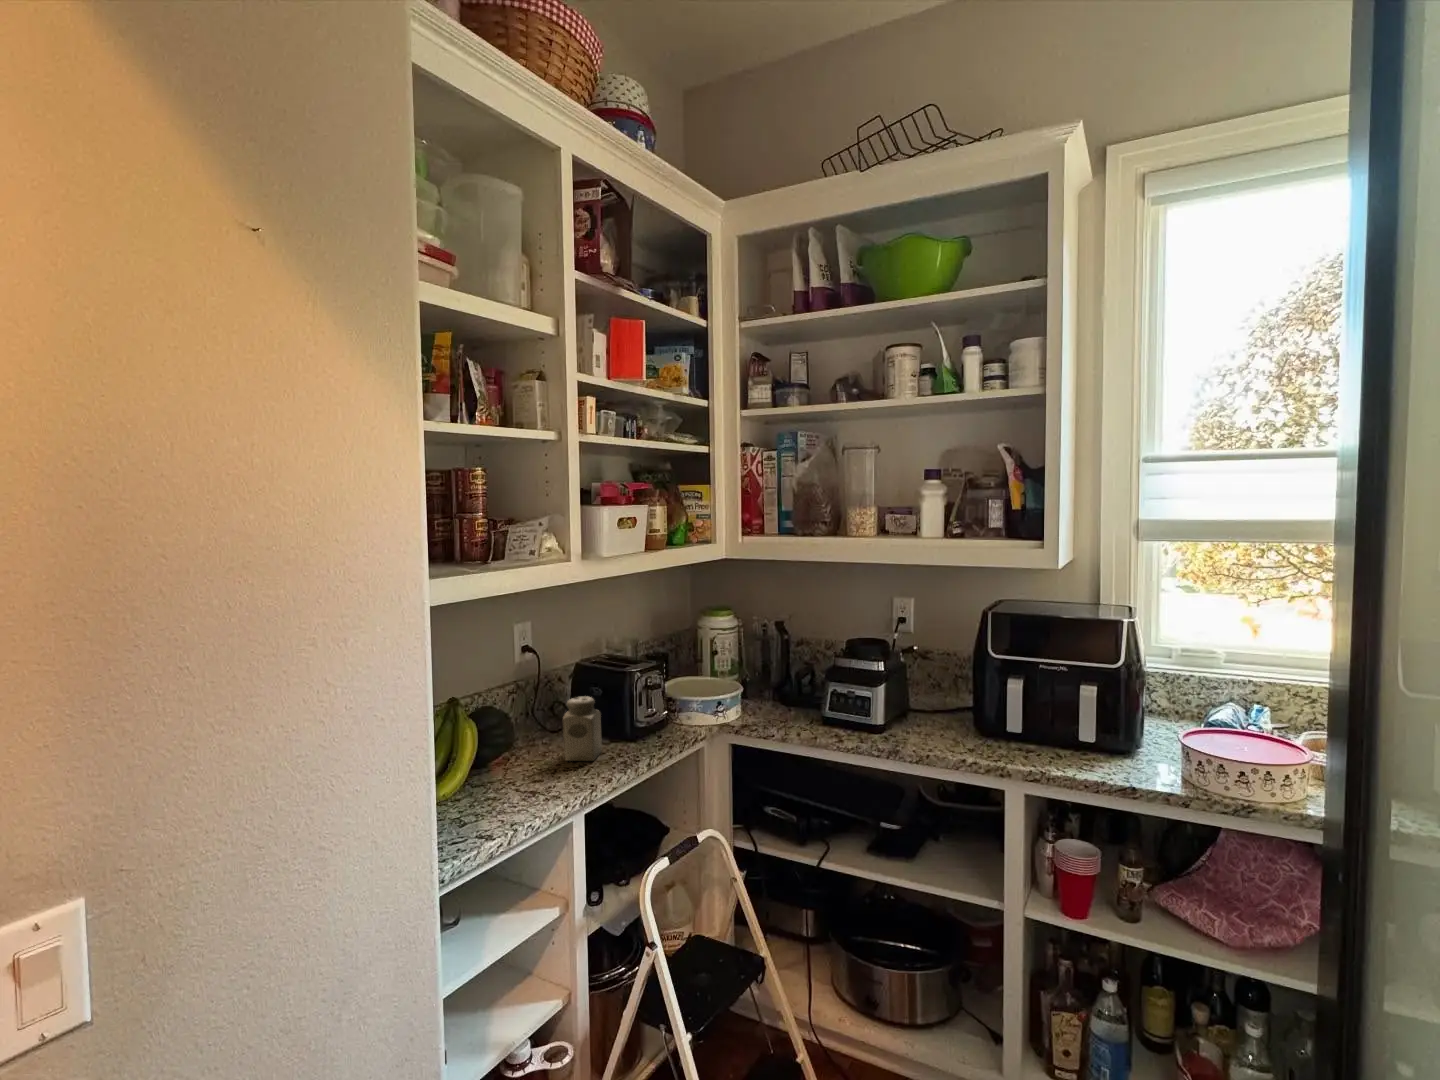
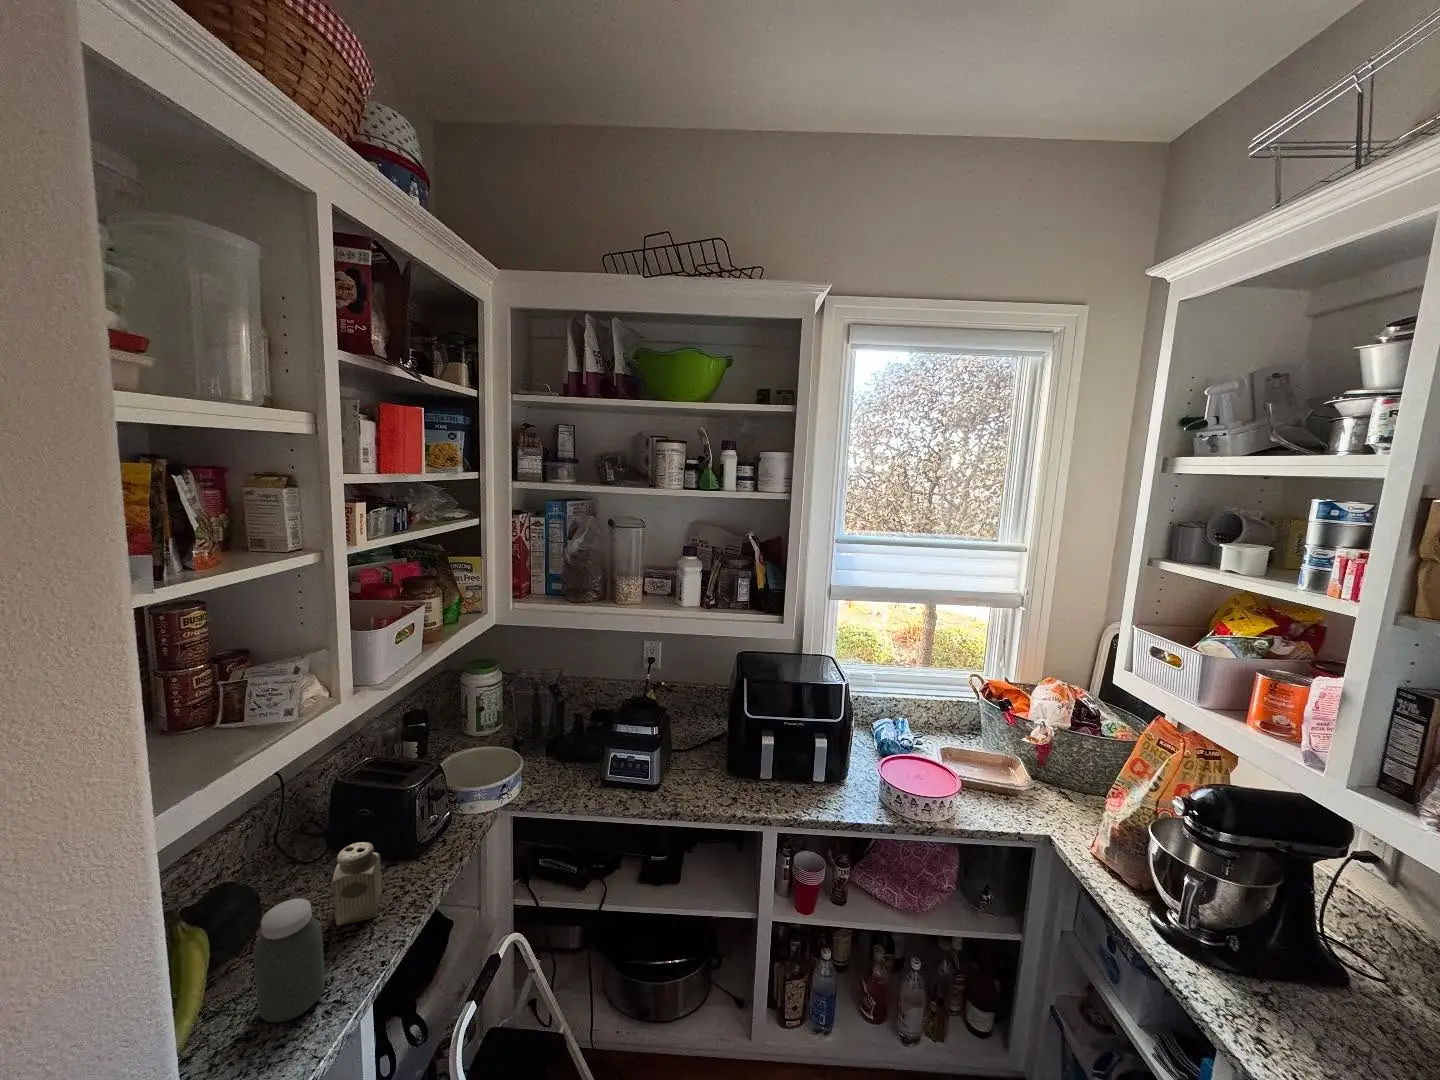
jar: none [501,704,549,794] -> present [254,899,325,1022]

